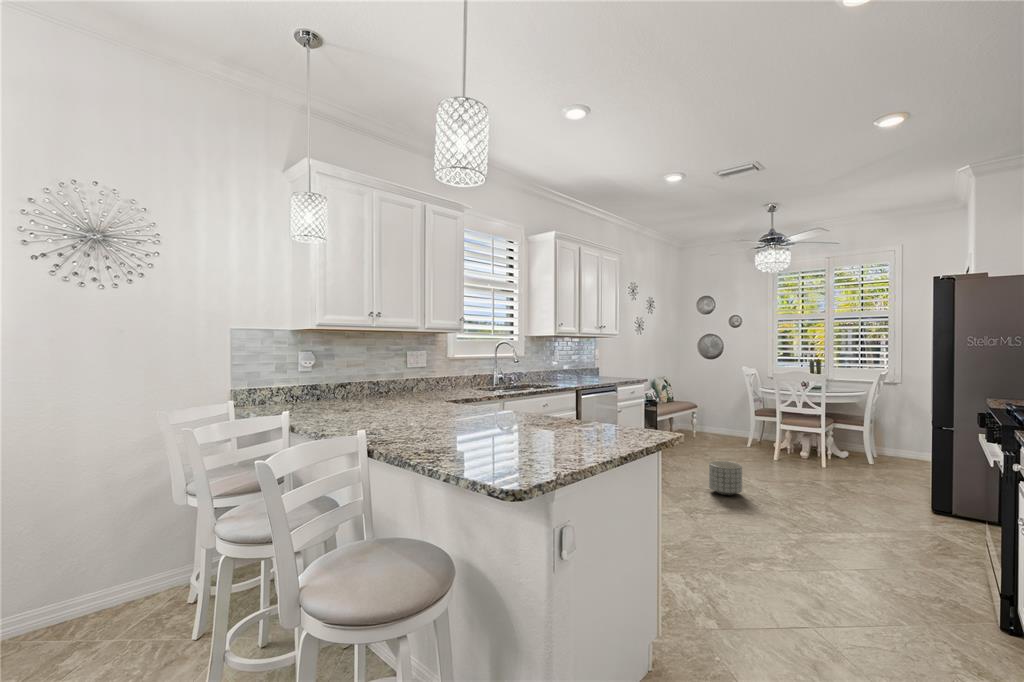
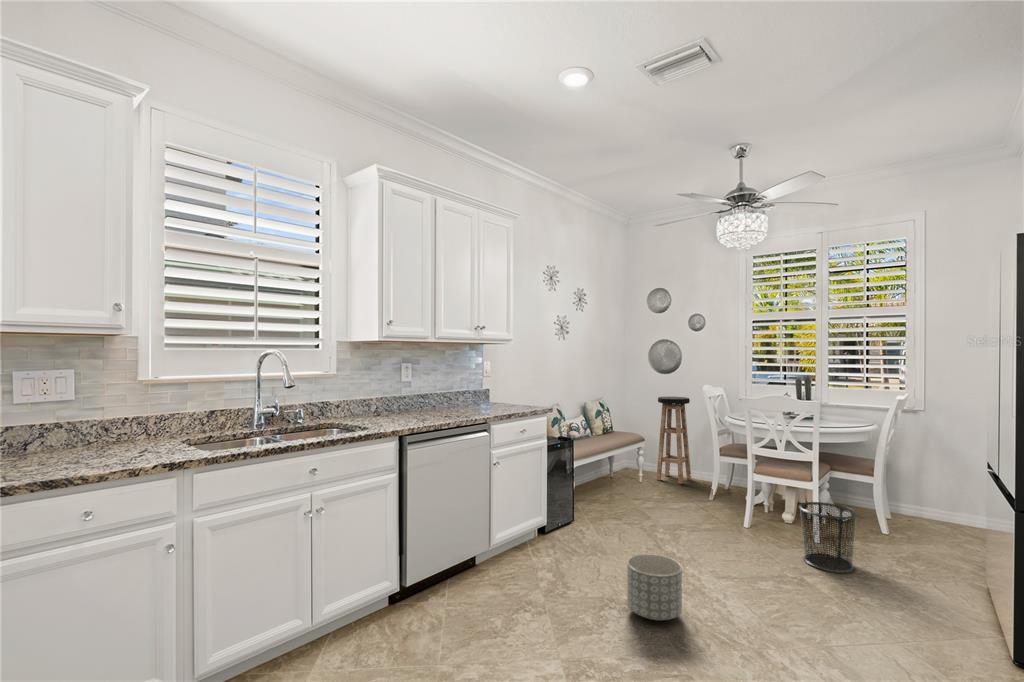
bar stool: none [706,376,732,438] -> present [656,396,691,484]
waste bin: none [811,439,850,480] -> present [799,502,858,572]

